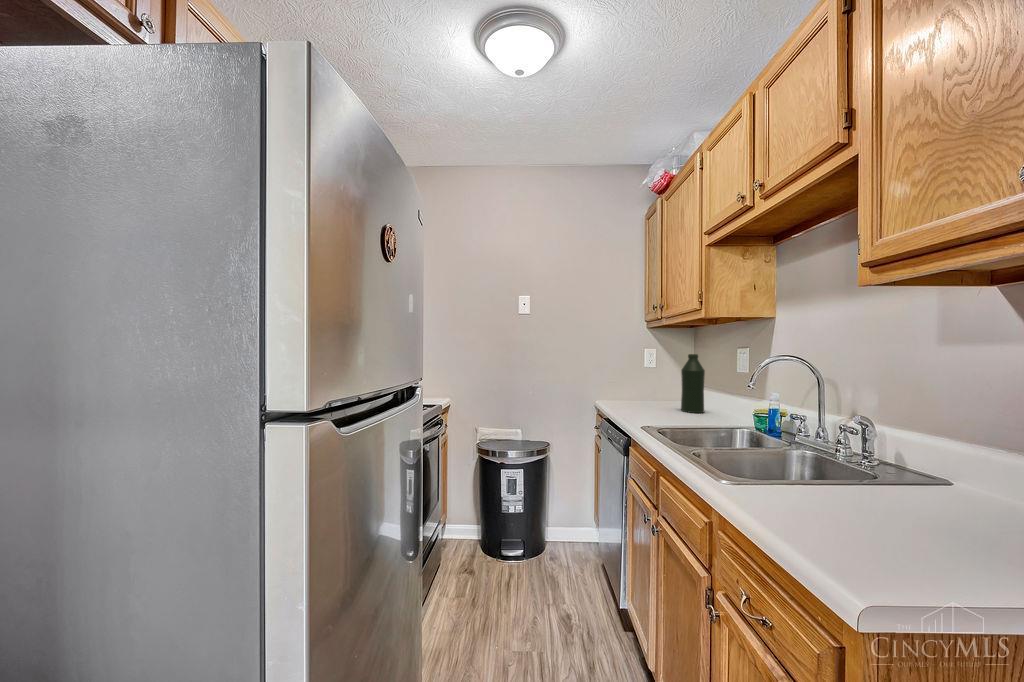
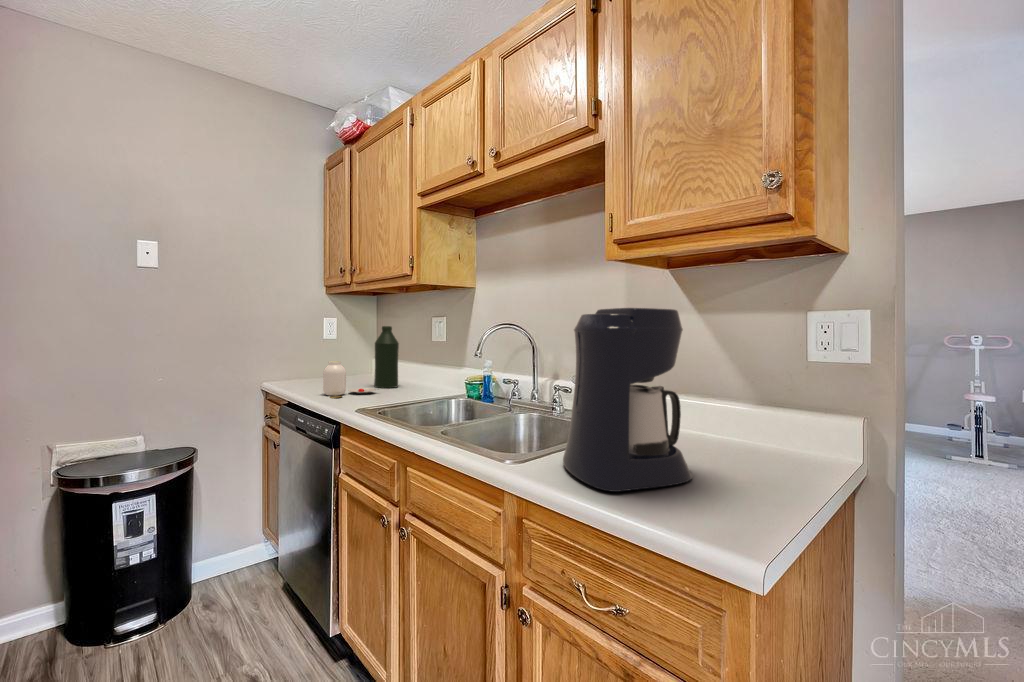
coffee maker: none [766,348,920,538] -> present [563,308,692,492]
jar: none [630,384,680,416] -> present [323,361,376,399]

